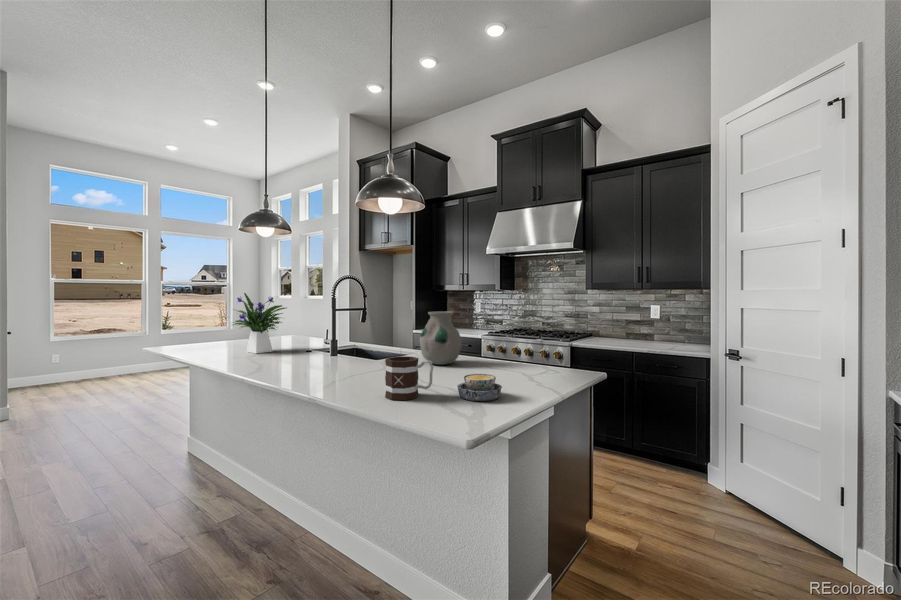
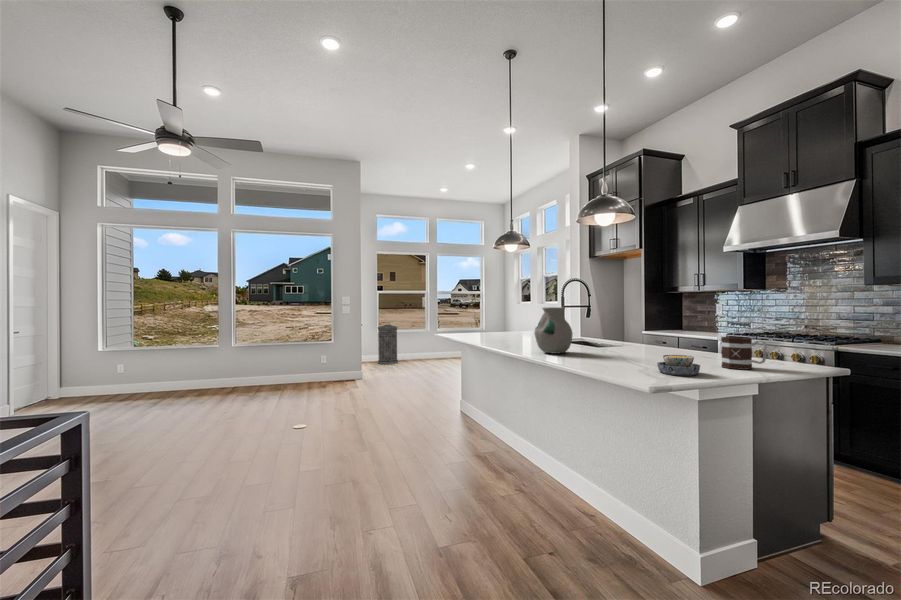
flower arrangement: present [233,293,285,353] -> none [485,294,527,339]
vase: present [420,311,461,365] -> present [534,307,572,354]
trash can: none [47,327,88,389] -> present [378,324,398,364]
mug: present [385,356,433,400] -> present [721,337,767,370]

